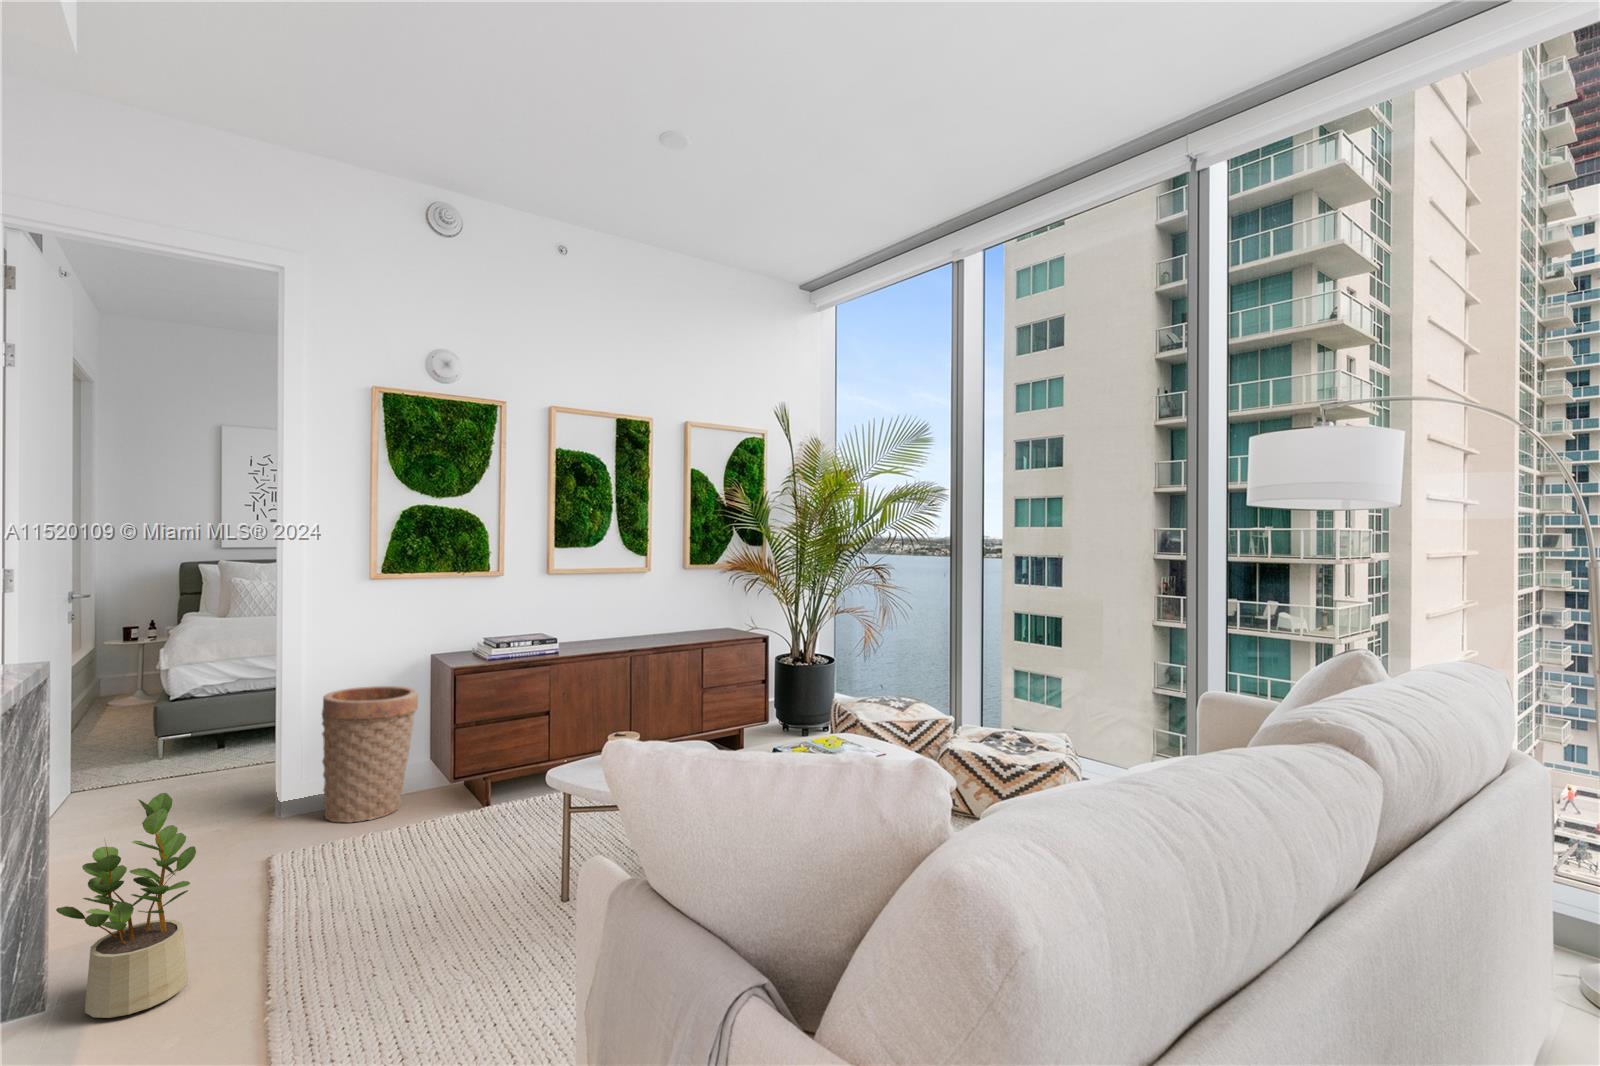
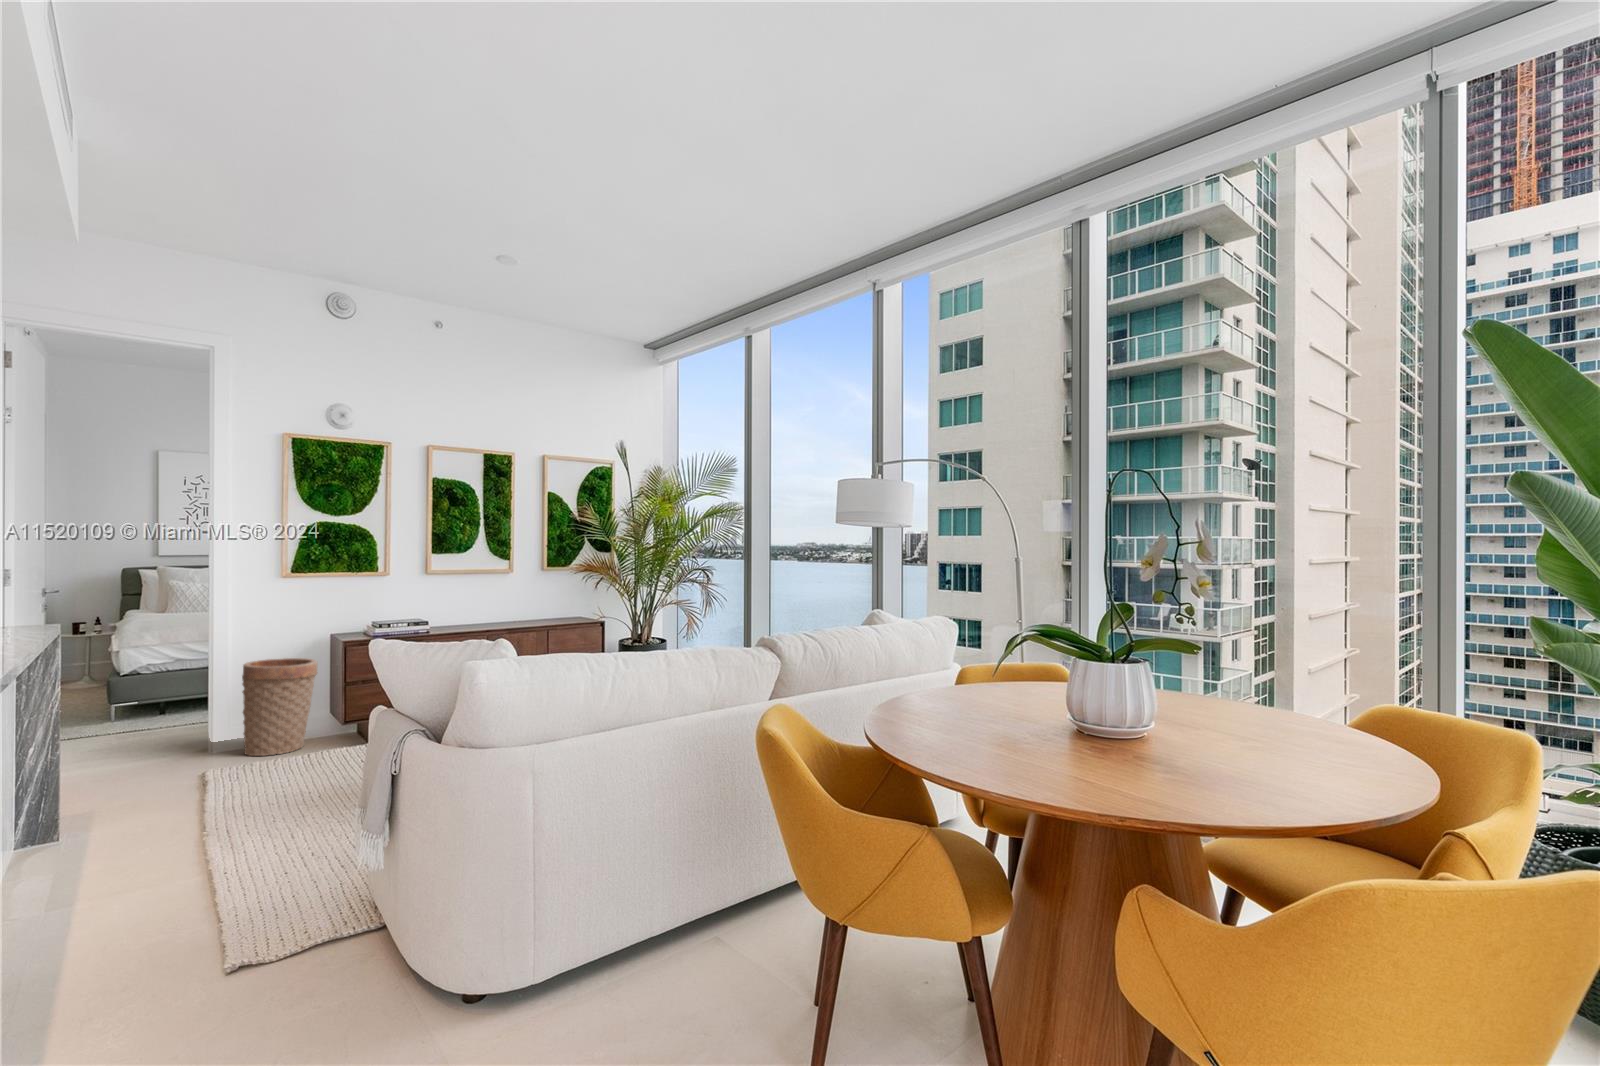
potted plant: present [56,793,196,1018] -> none [61,711,153,847]

